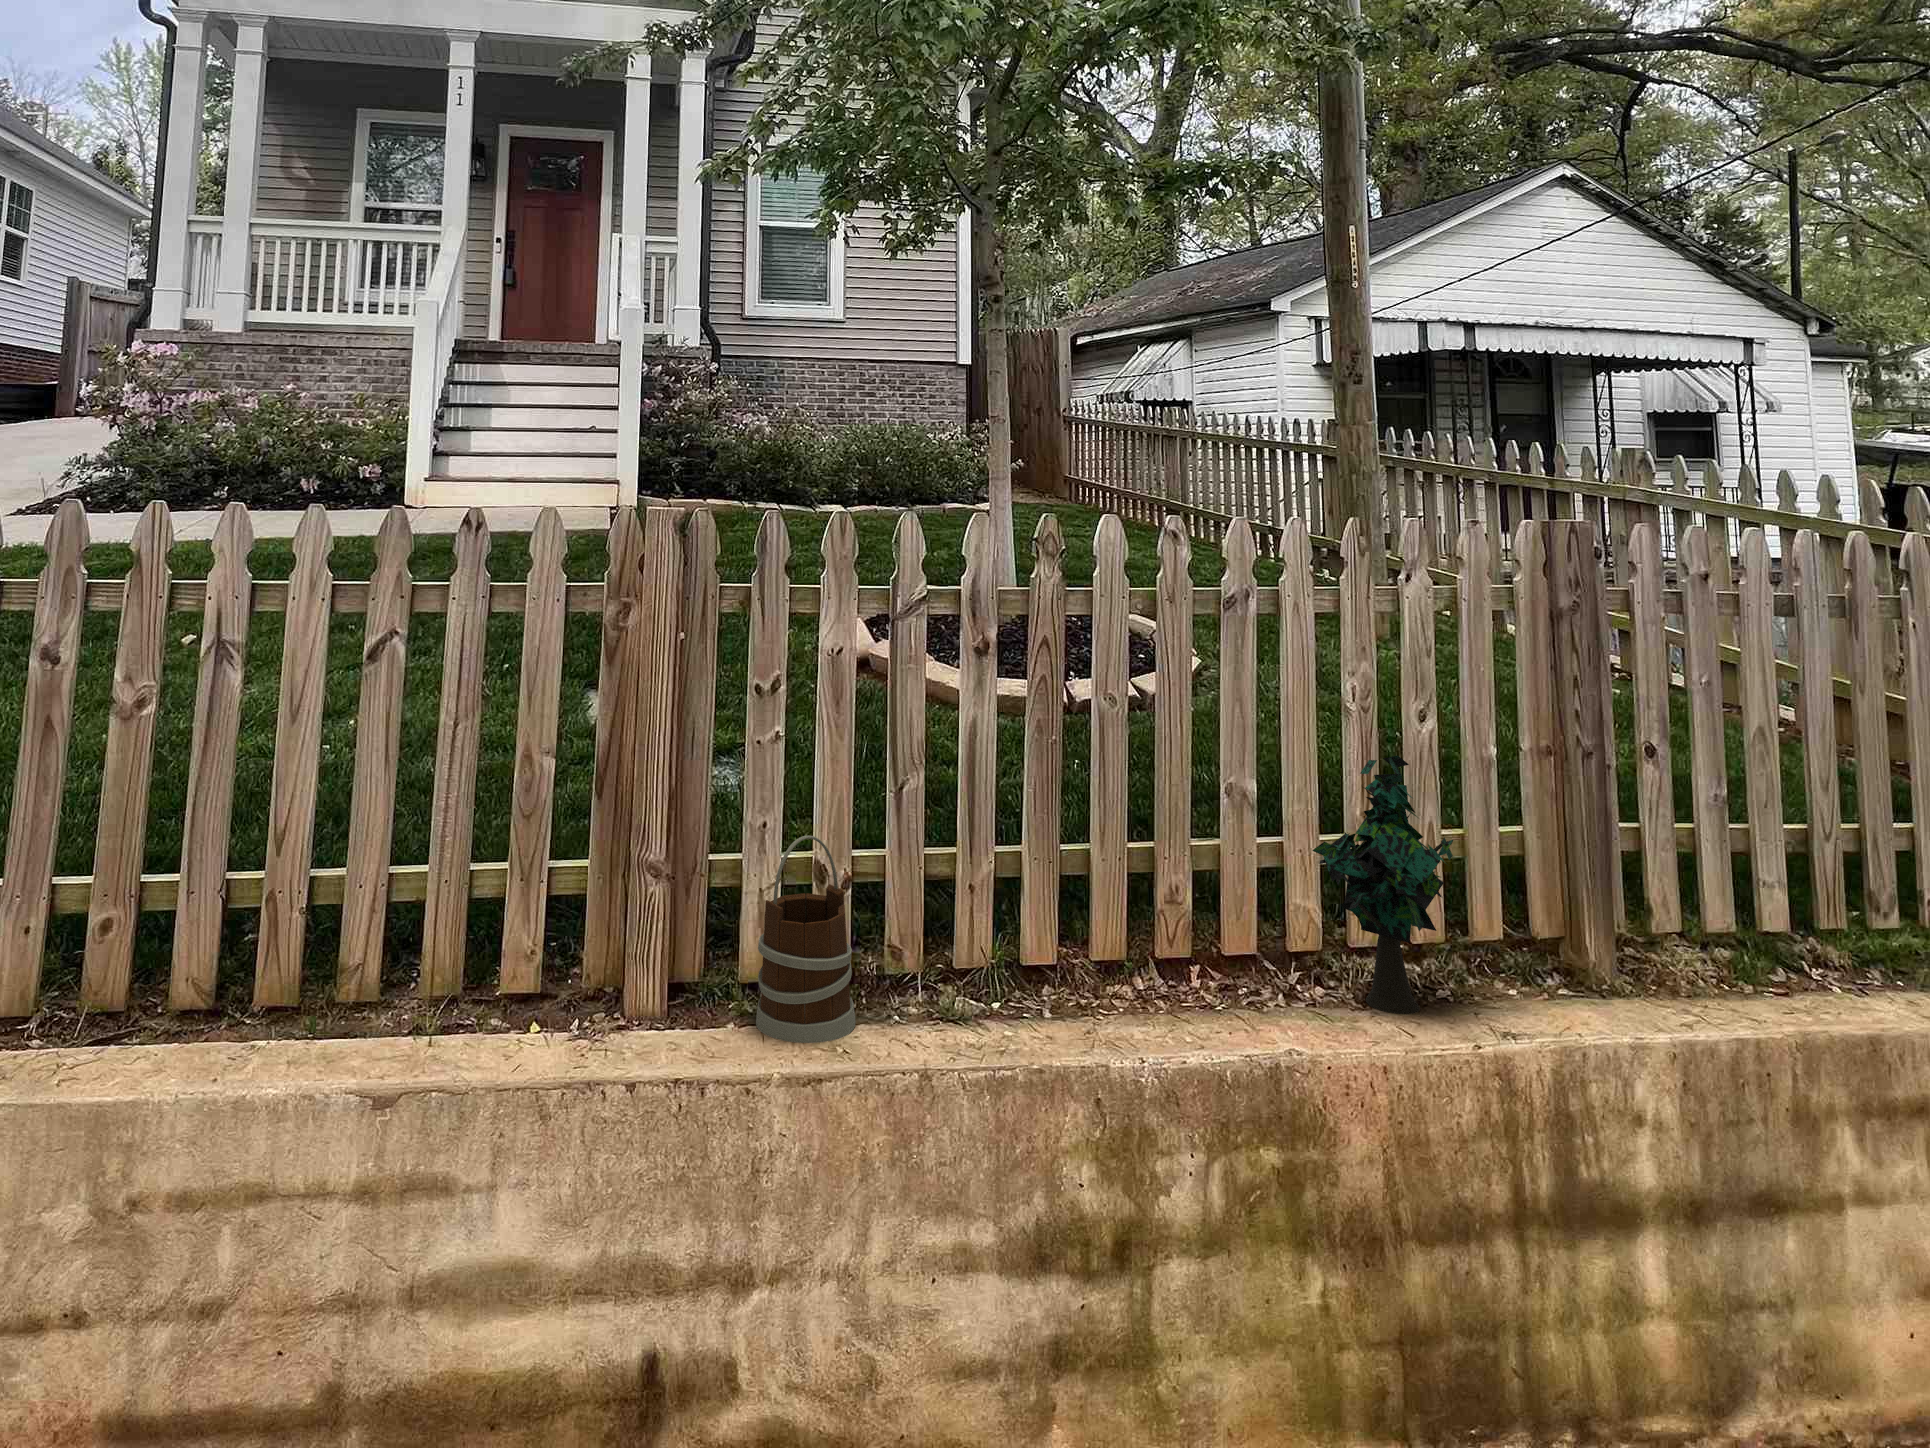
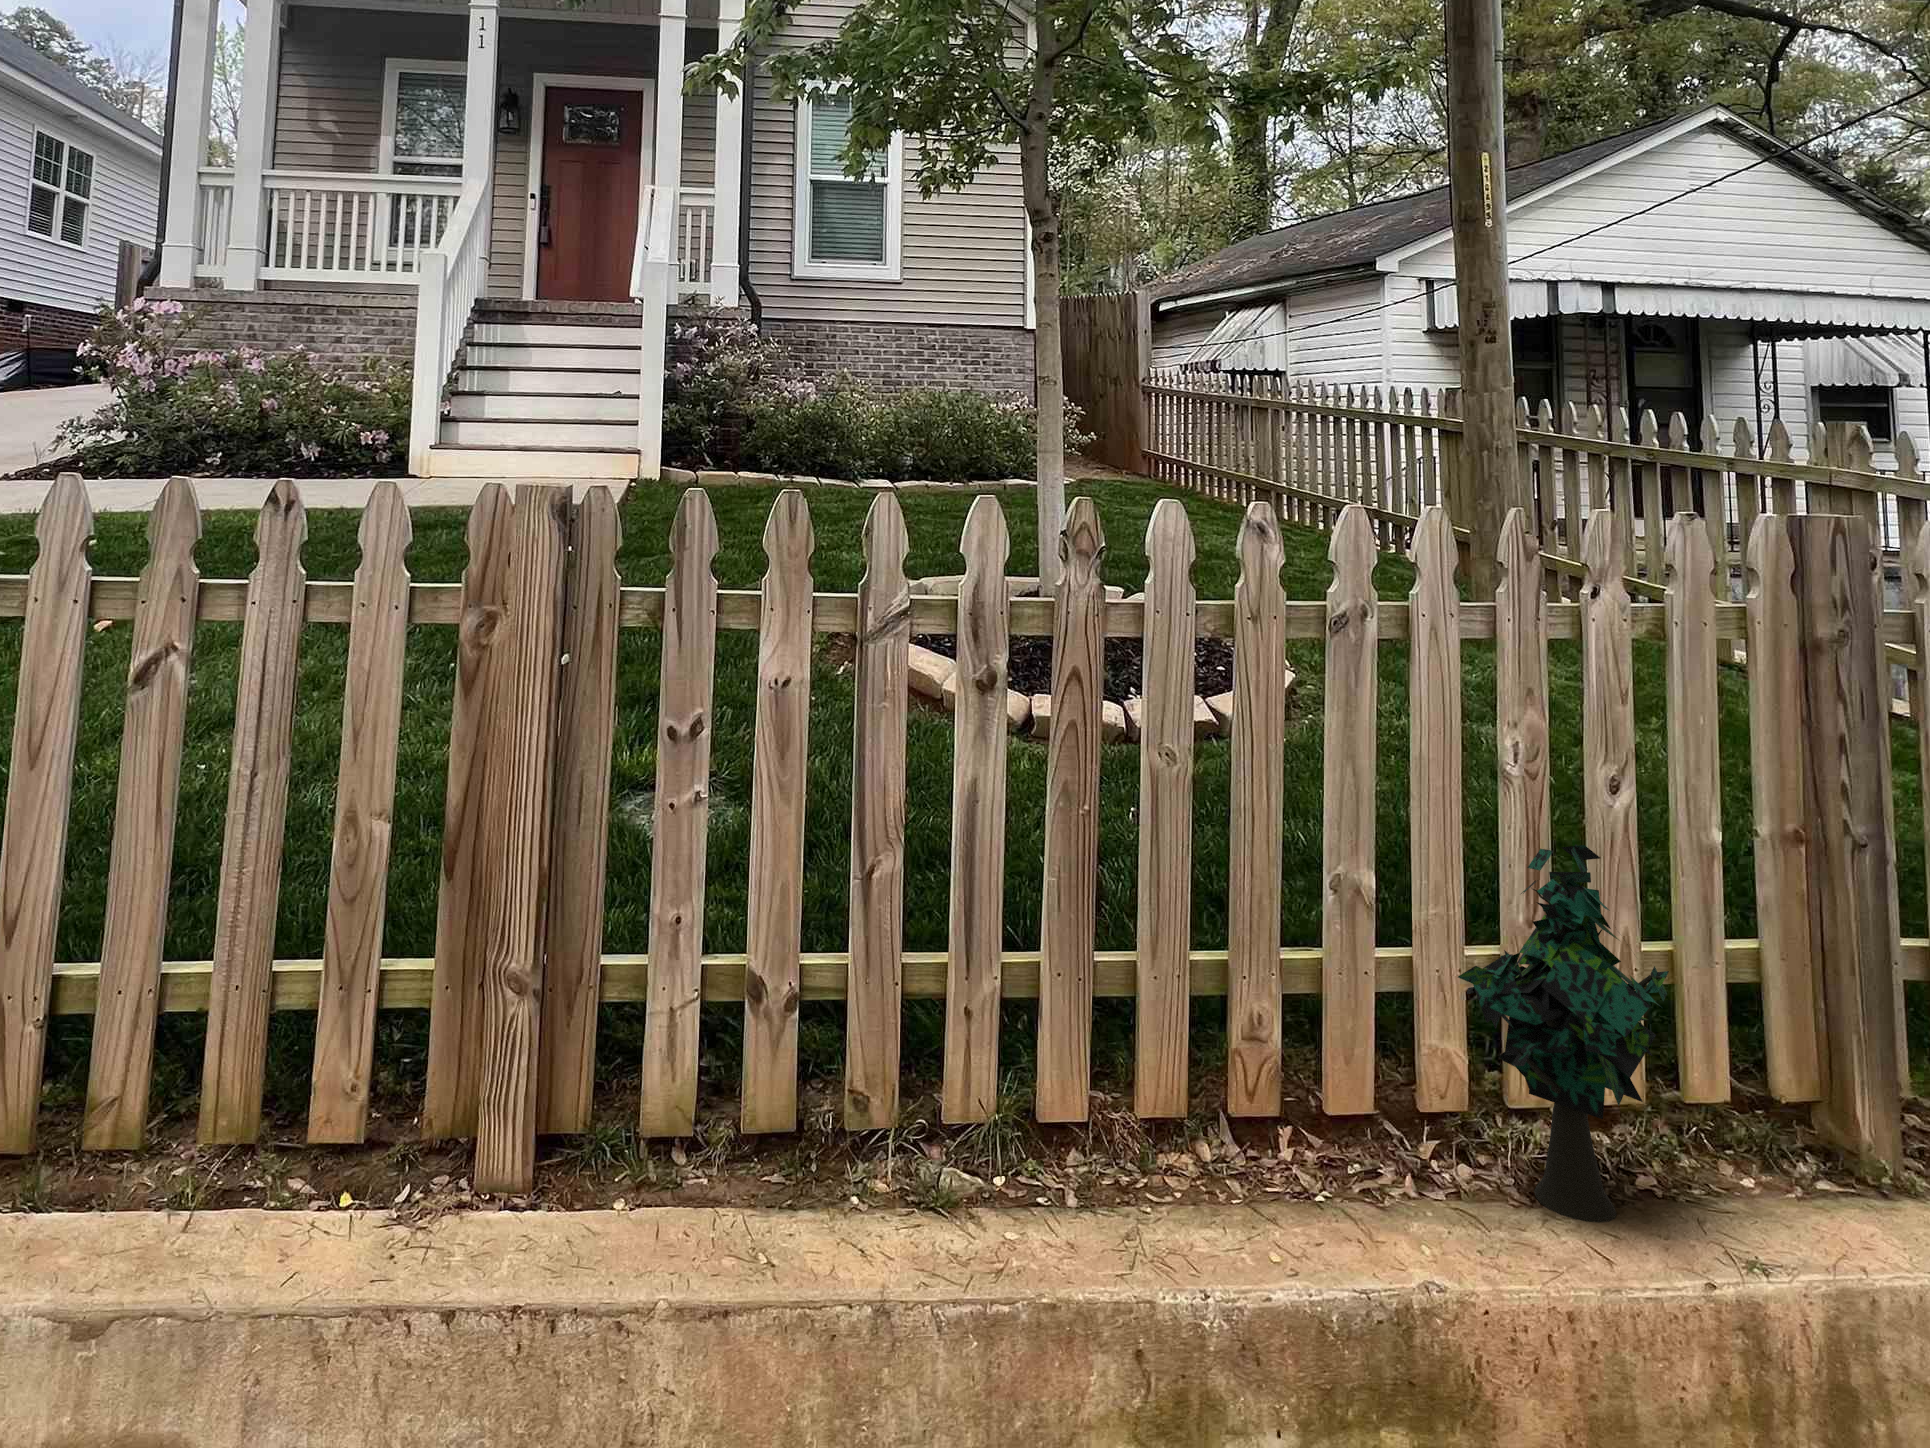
wooden bucket: present [756,835,856,1043] -> none [651,944,792,1253]

